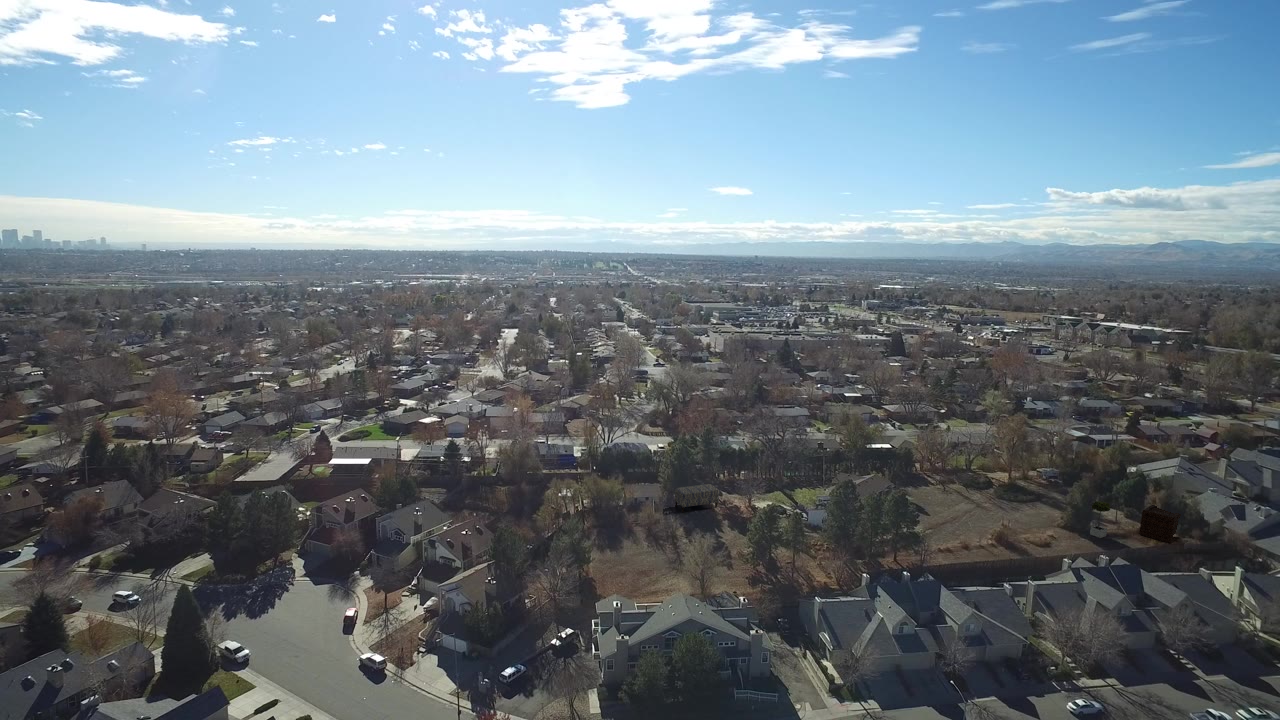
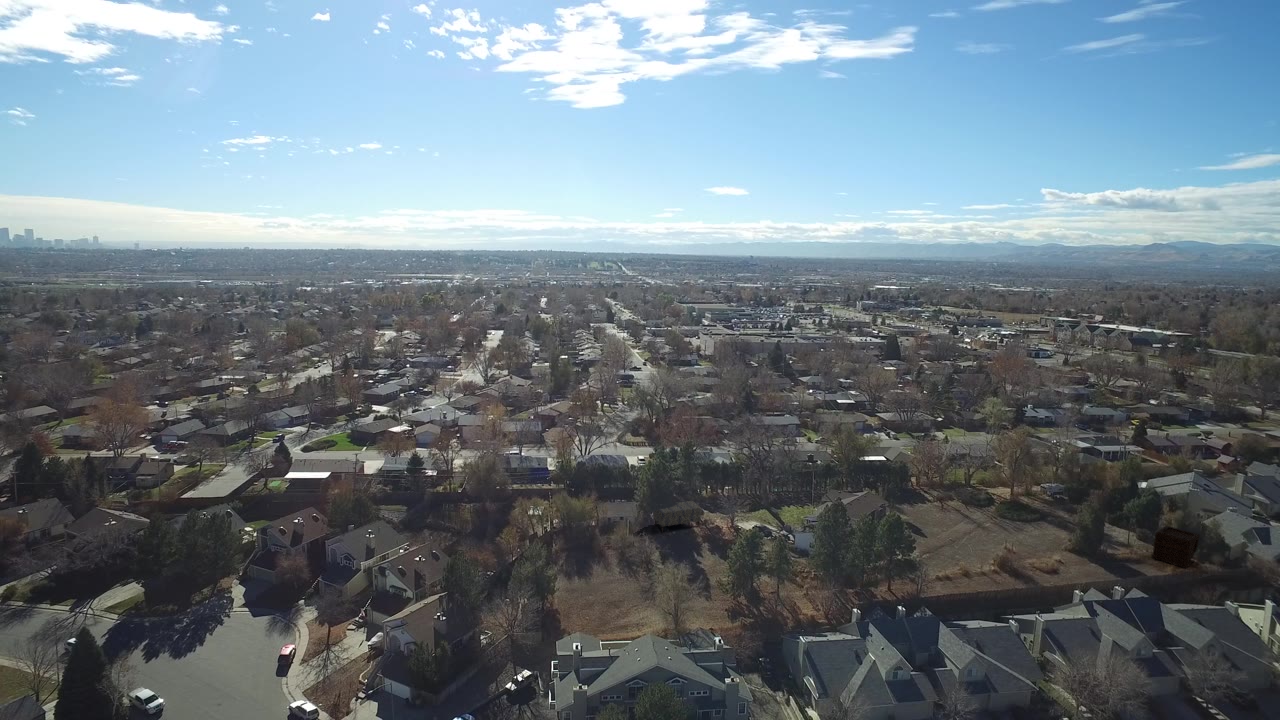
potted tree: present [1090,501,1110,538] -> none [1099,522,1122,562]

